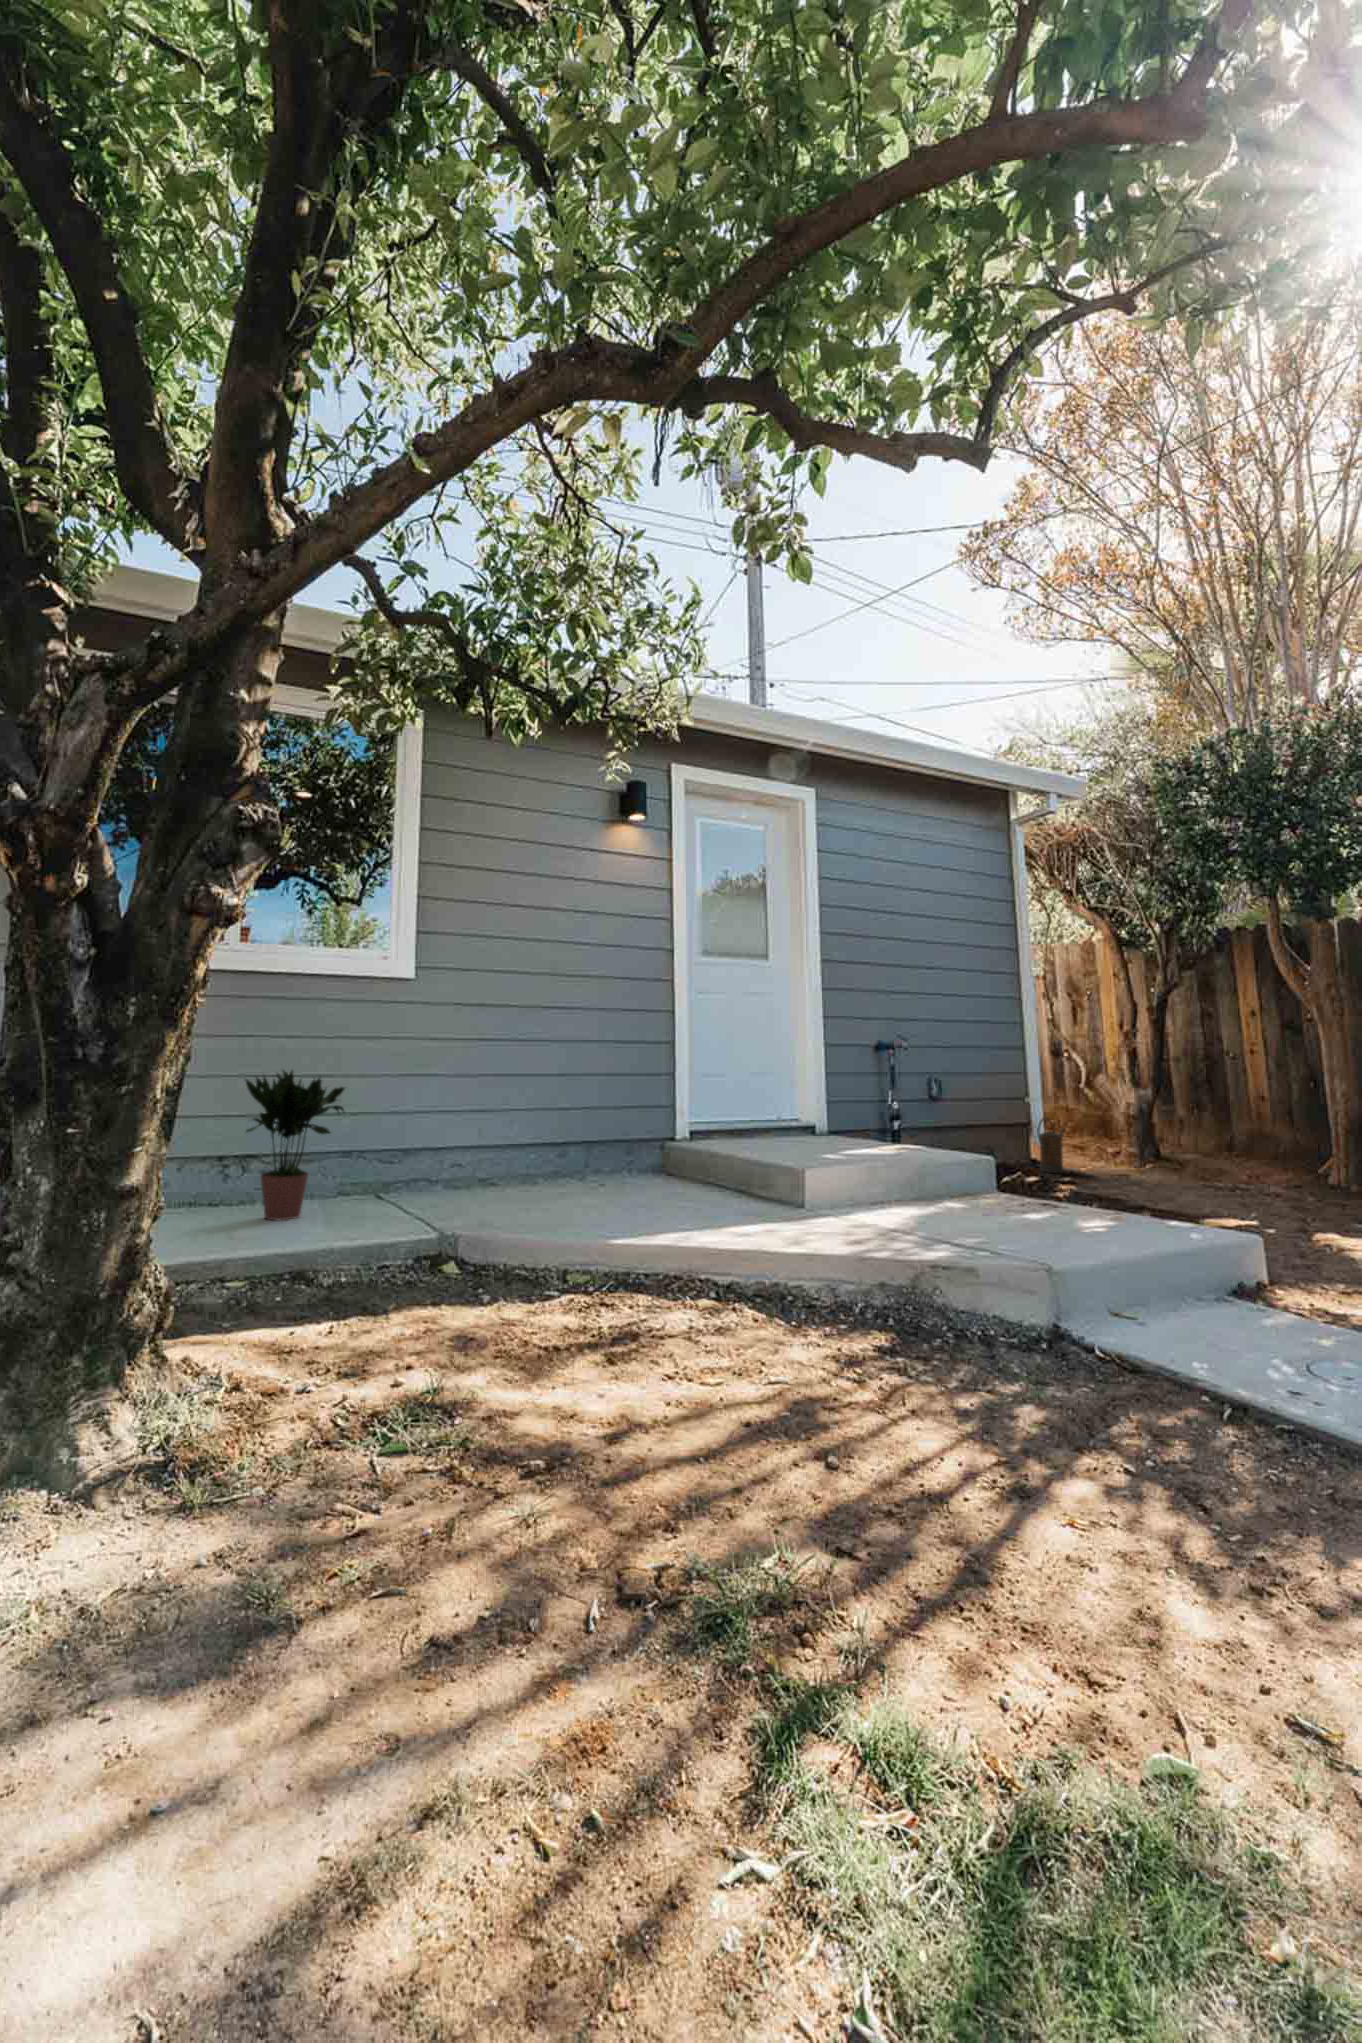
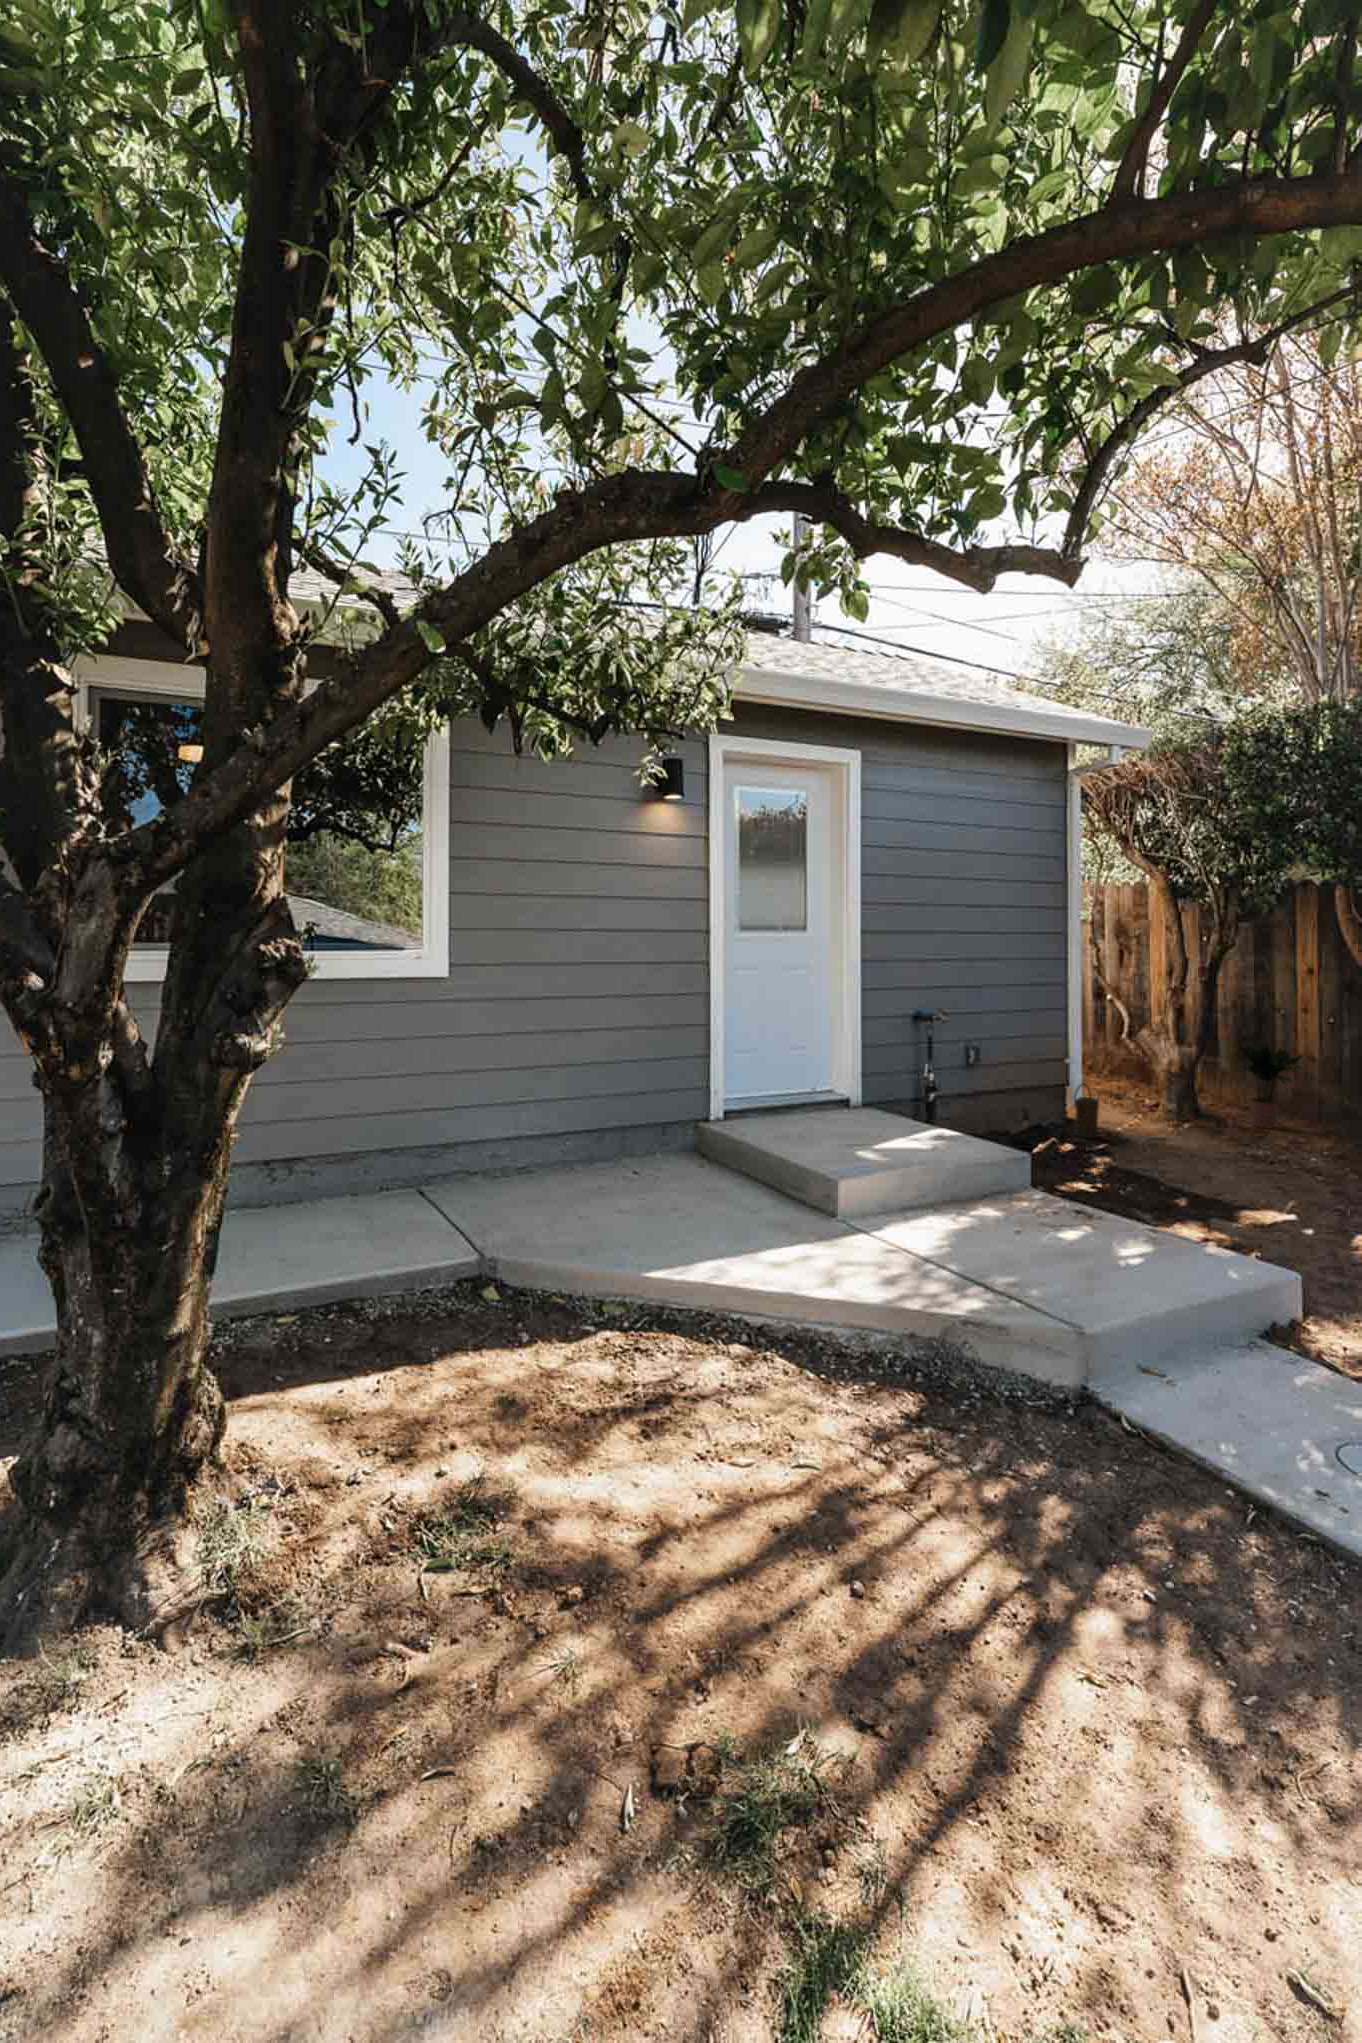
potted plant: present [246,1071,345,1220] -> present [1240,1042,1302,1129]

